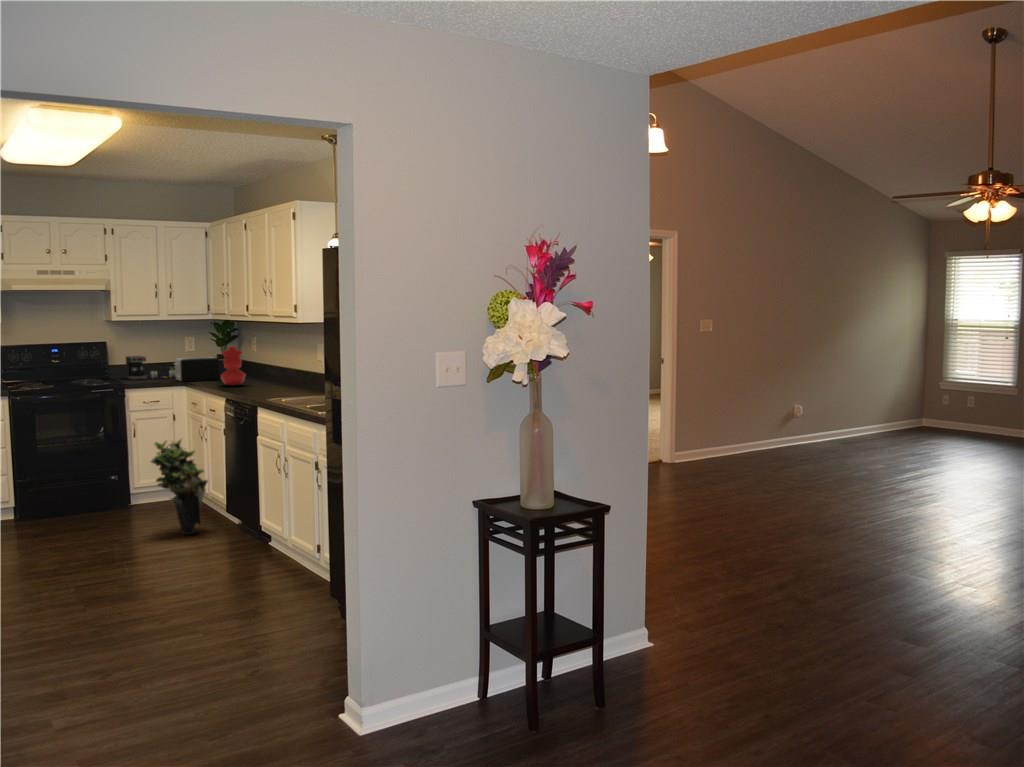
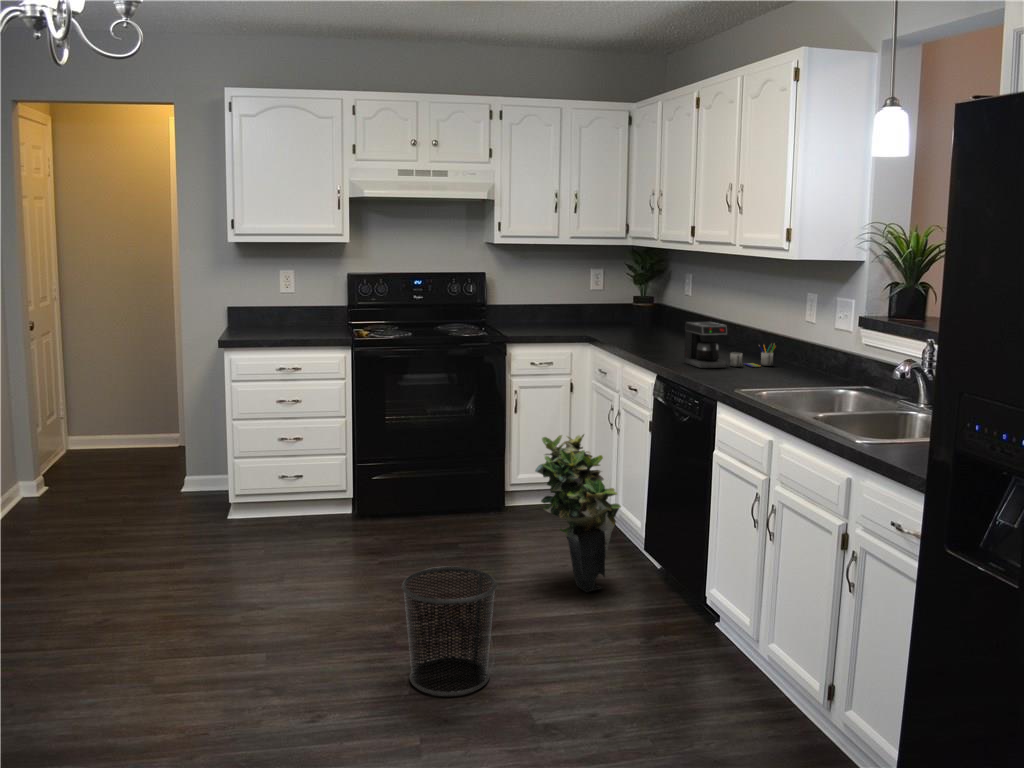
vase: present [221,346,245,386] -> none [644,289,682,351]
coffee maker: present [126,356,176,380] -> present [684,322,776,368]
toaster: present [175,357,219,382] -> none [574,301,638,337]
waste bin: none [70,511,130,580] -> present [402,567,497,696]

